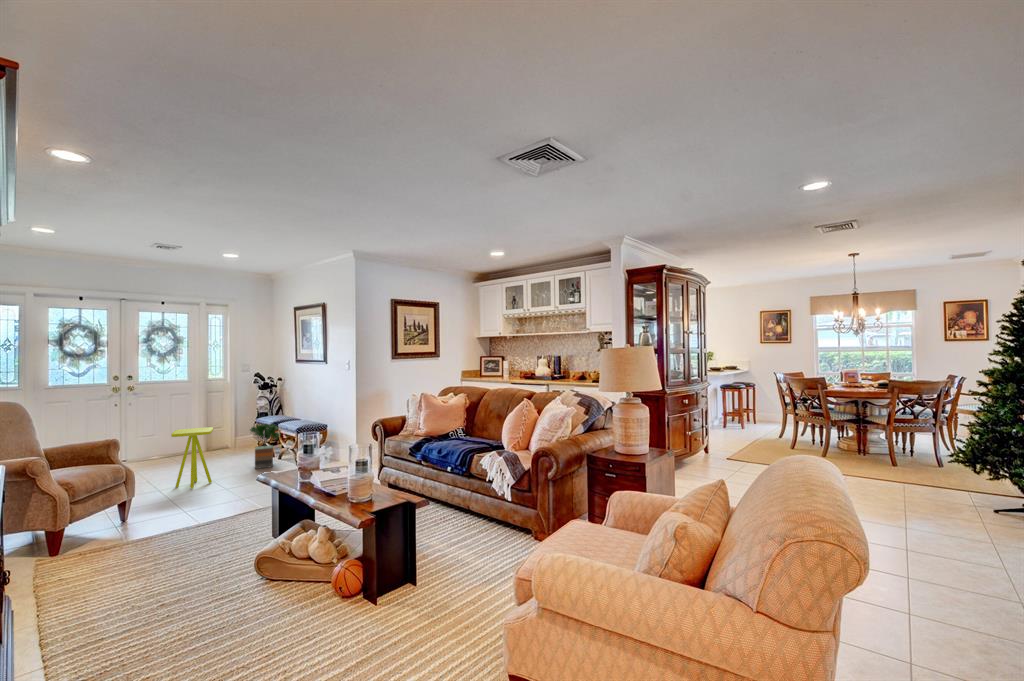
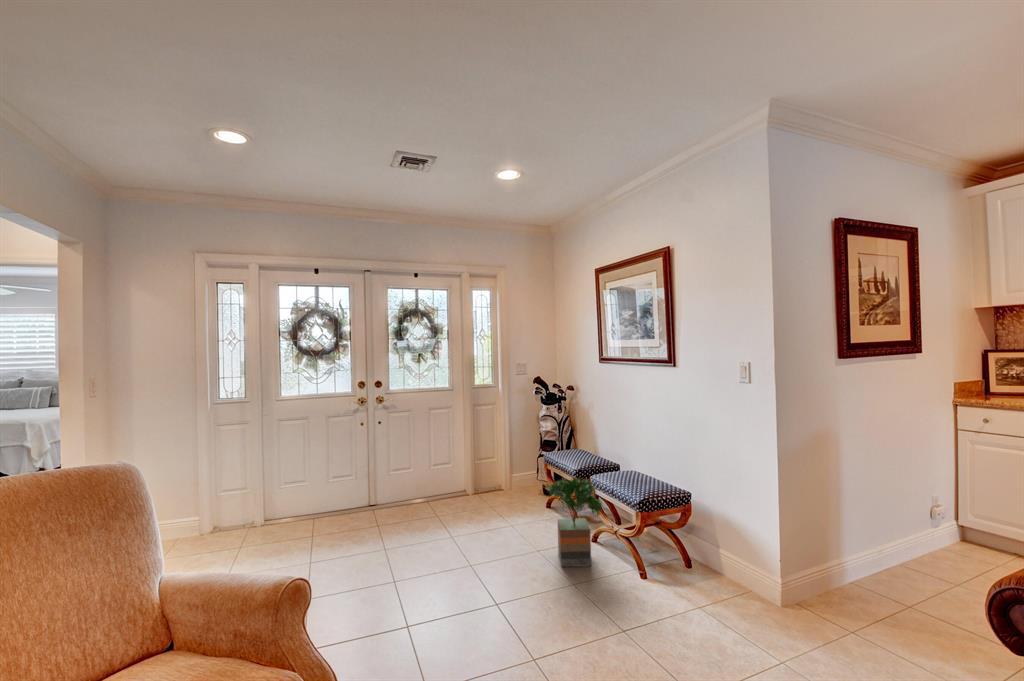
side table: present [171,427,213,488] -> none [425,494,497,635]

